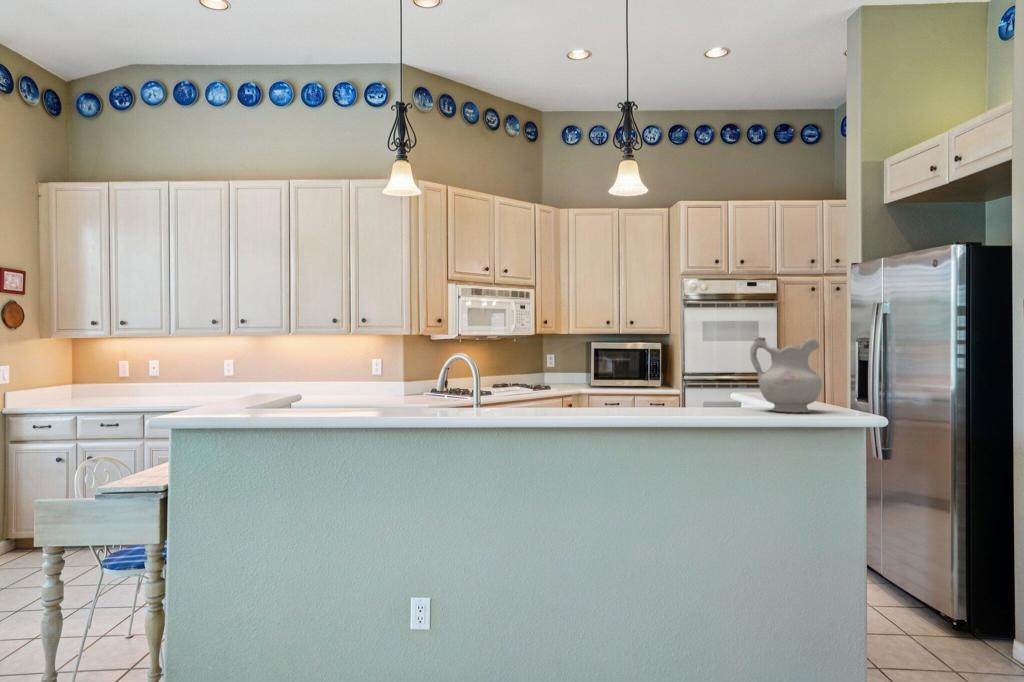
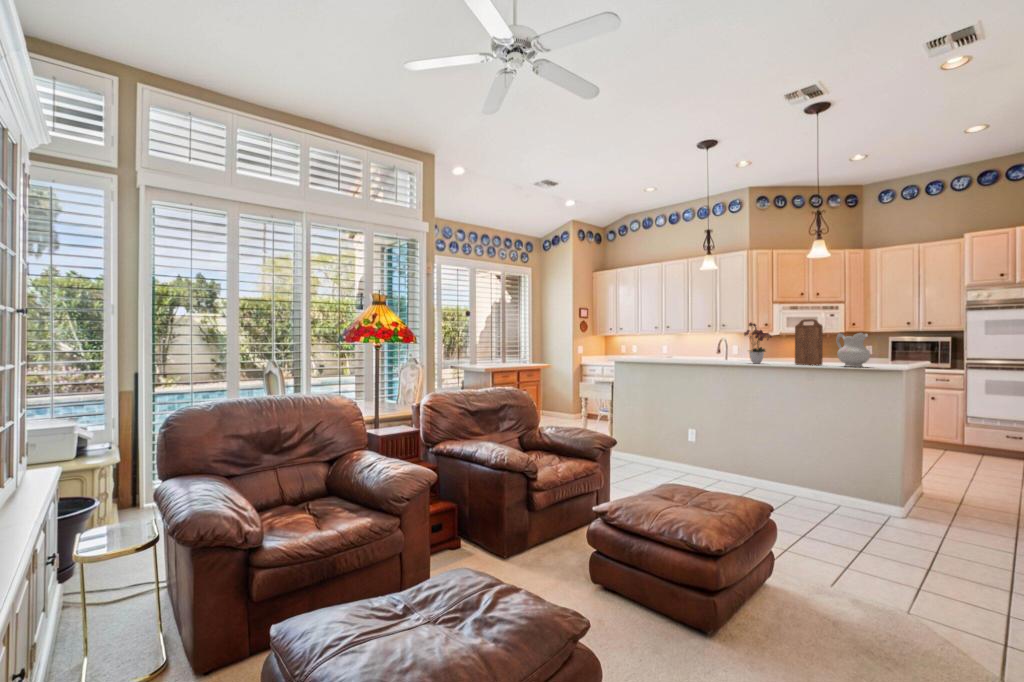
flower arrangement: none [561,307,635,414] -> present [744,323,772,364]
cutting board: none [665,307,728,411] -> present [795,319,823,366]

